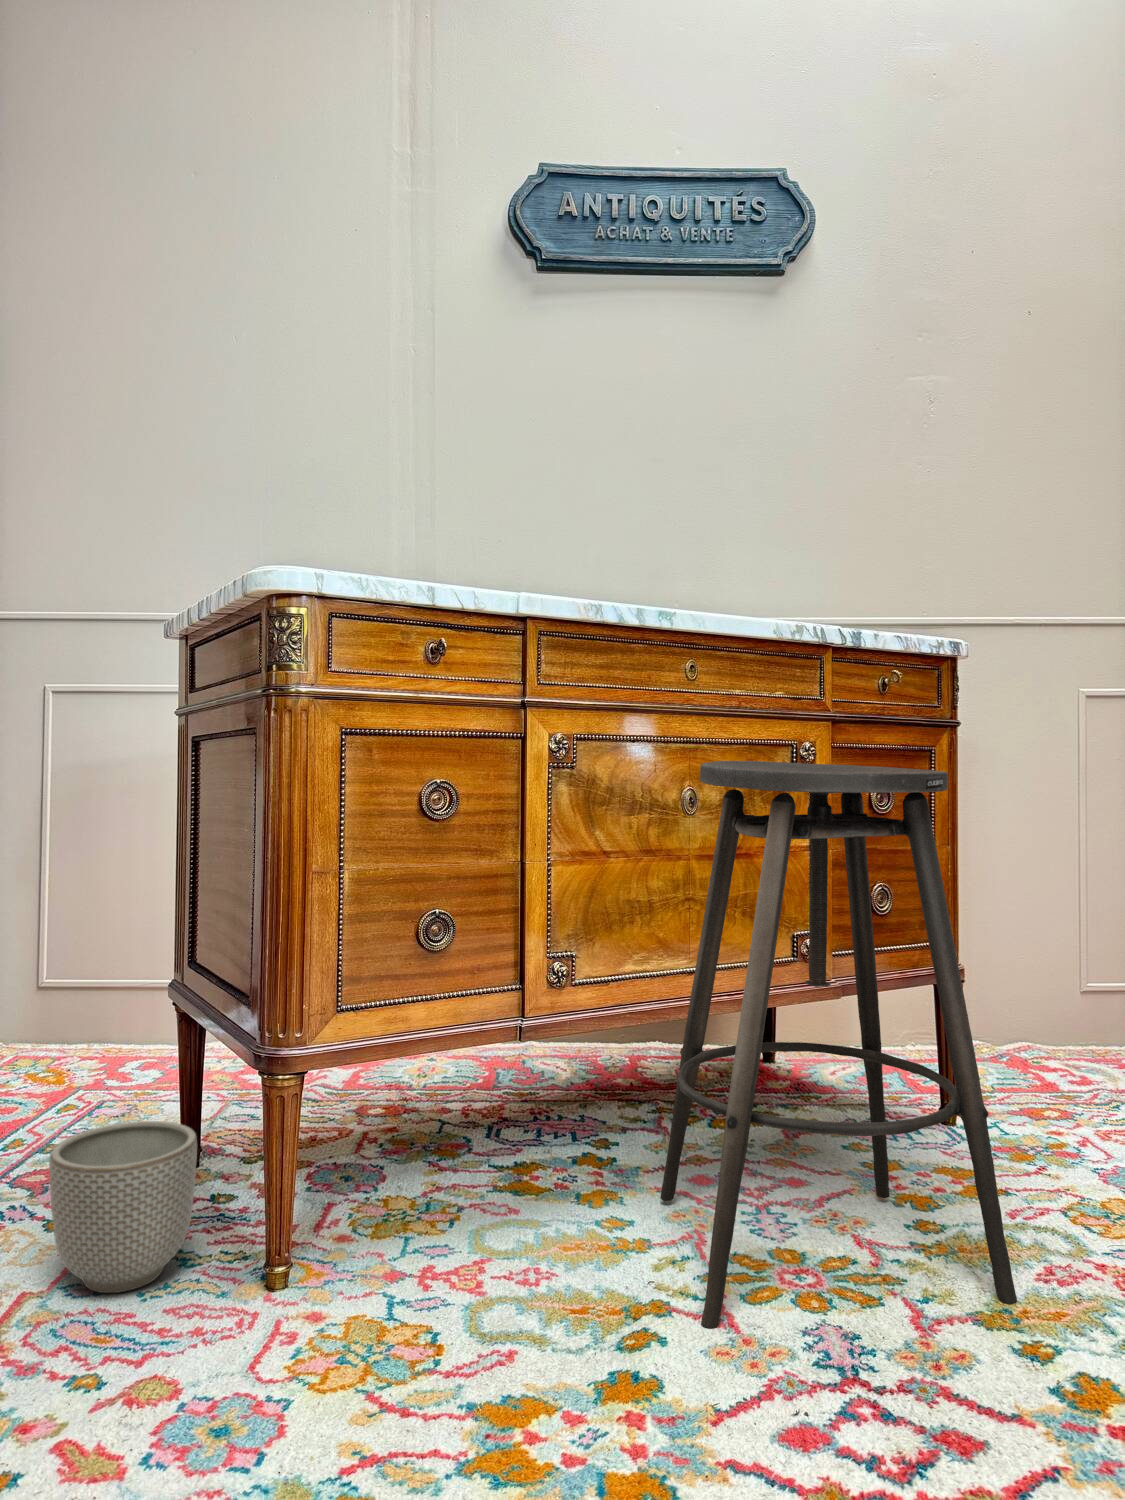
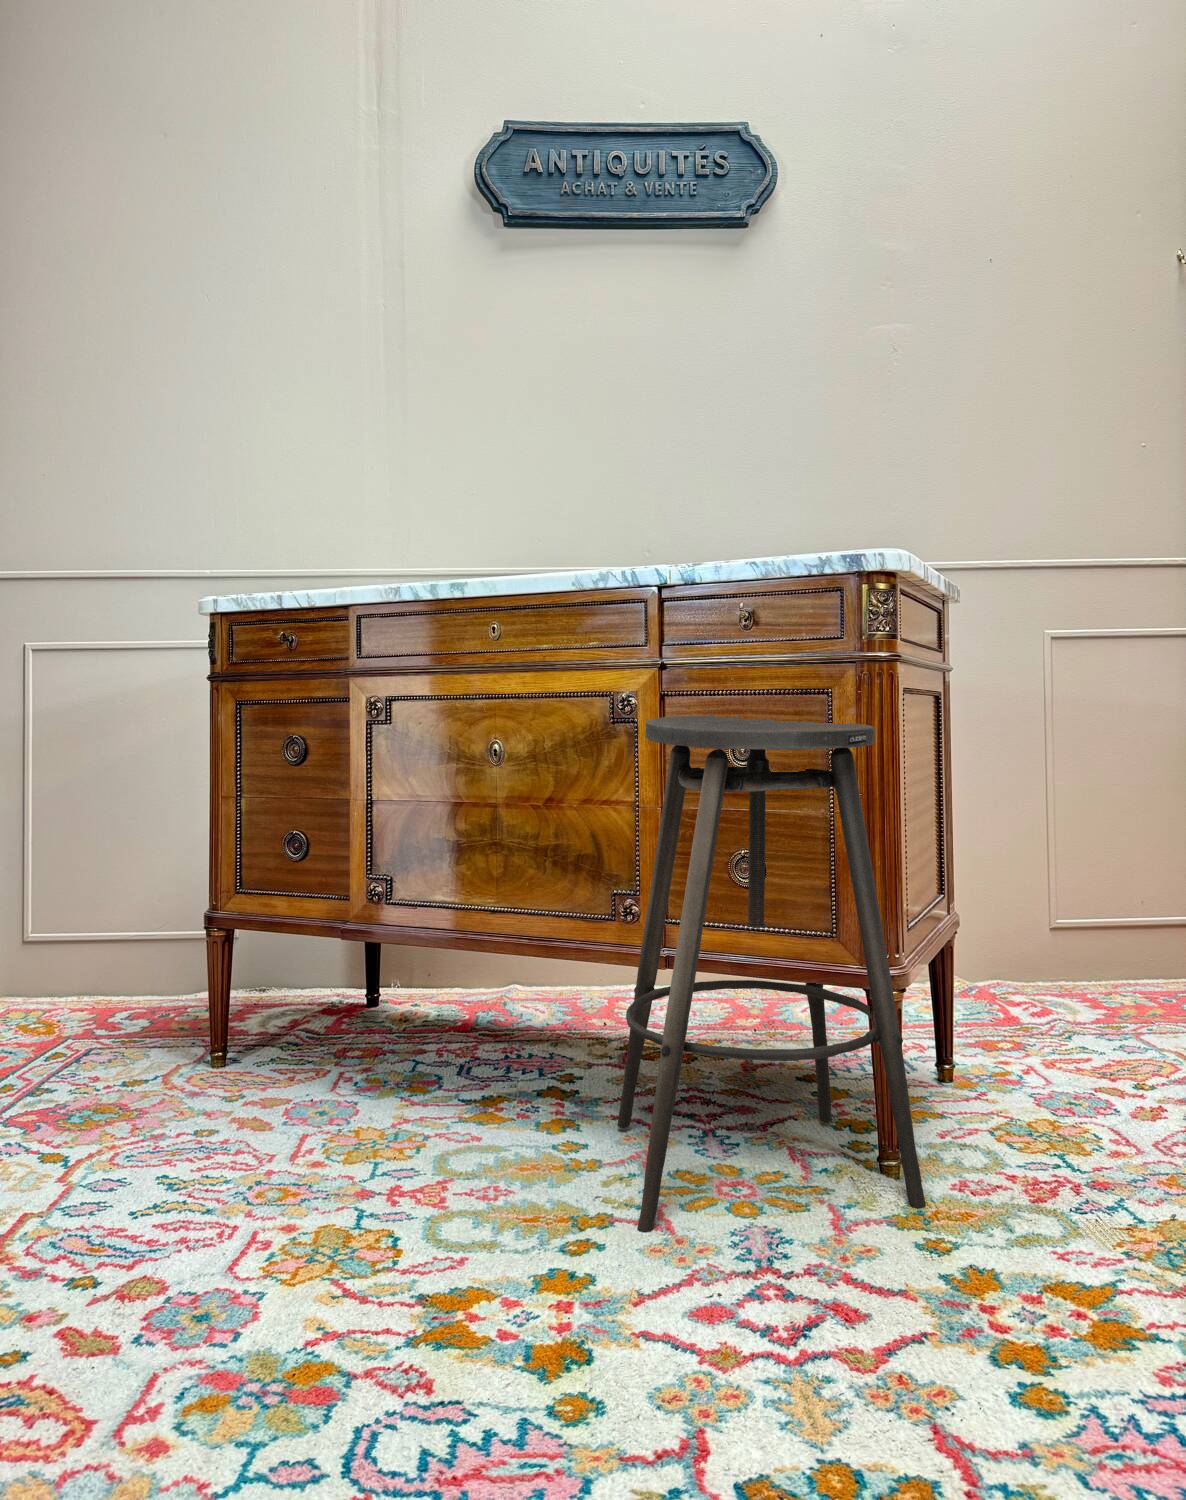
planter: present [49,1121,197,1293] -> none [42,1060,178,1213]

